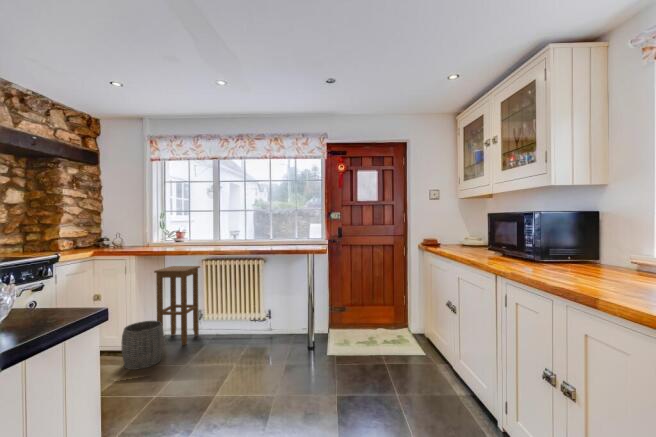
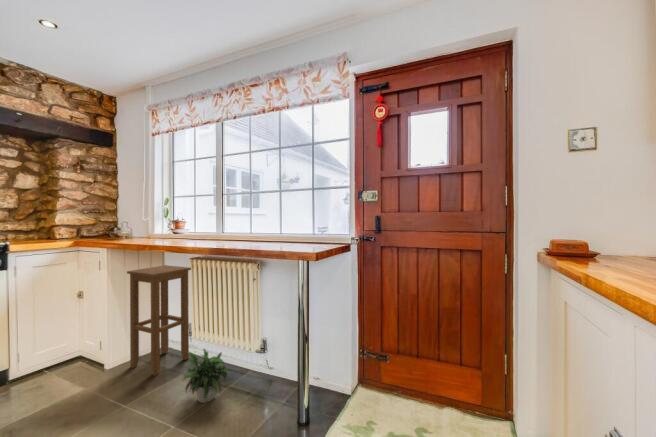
potted plant: none [220,317,255,349] -> present [183,349,228,403]
woven basket: present [121,321,164,370] -> none [43,339,110,413]

